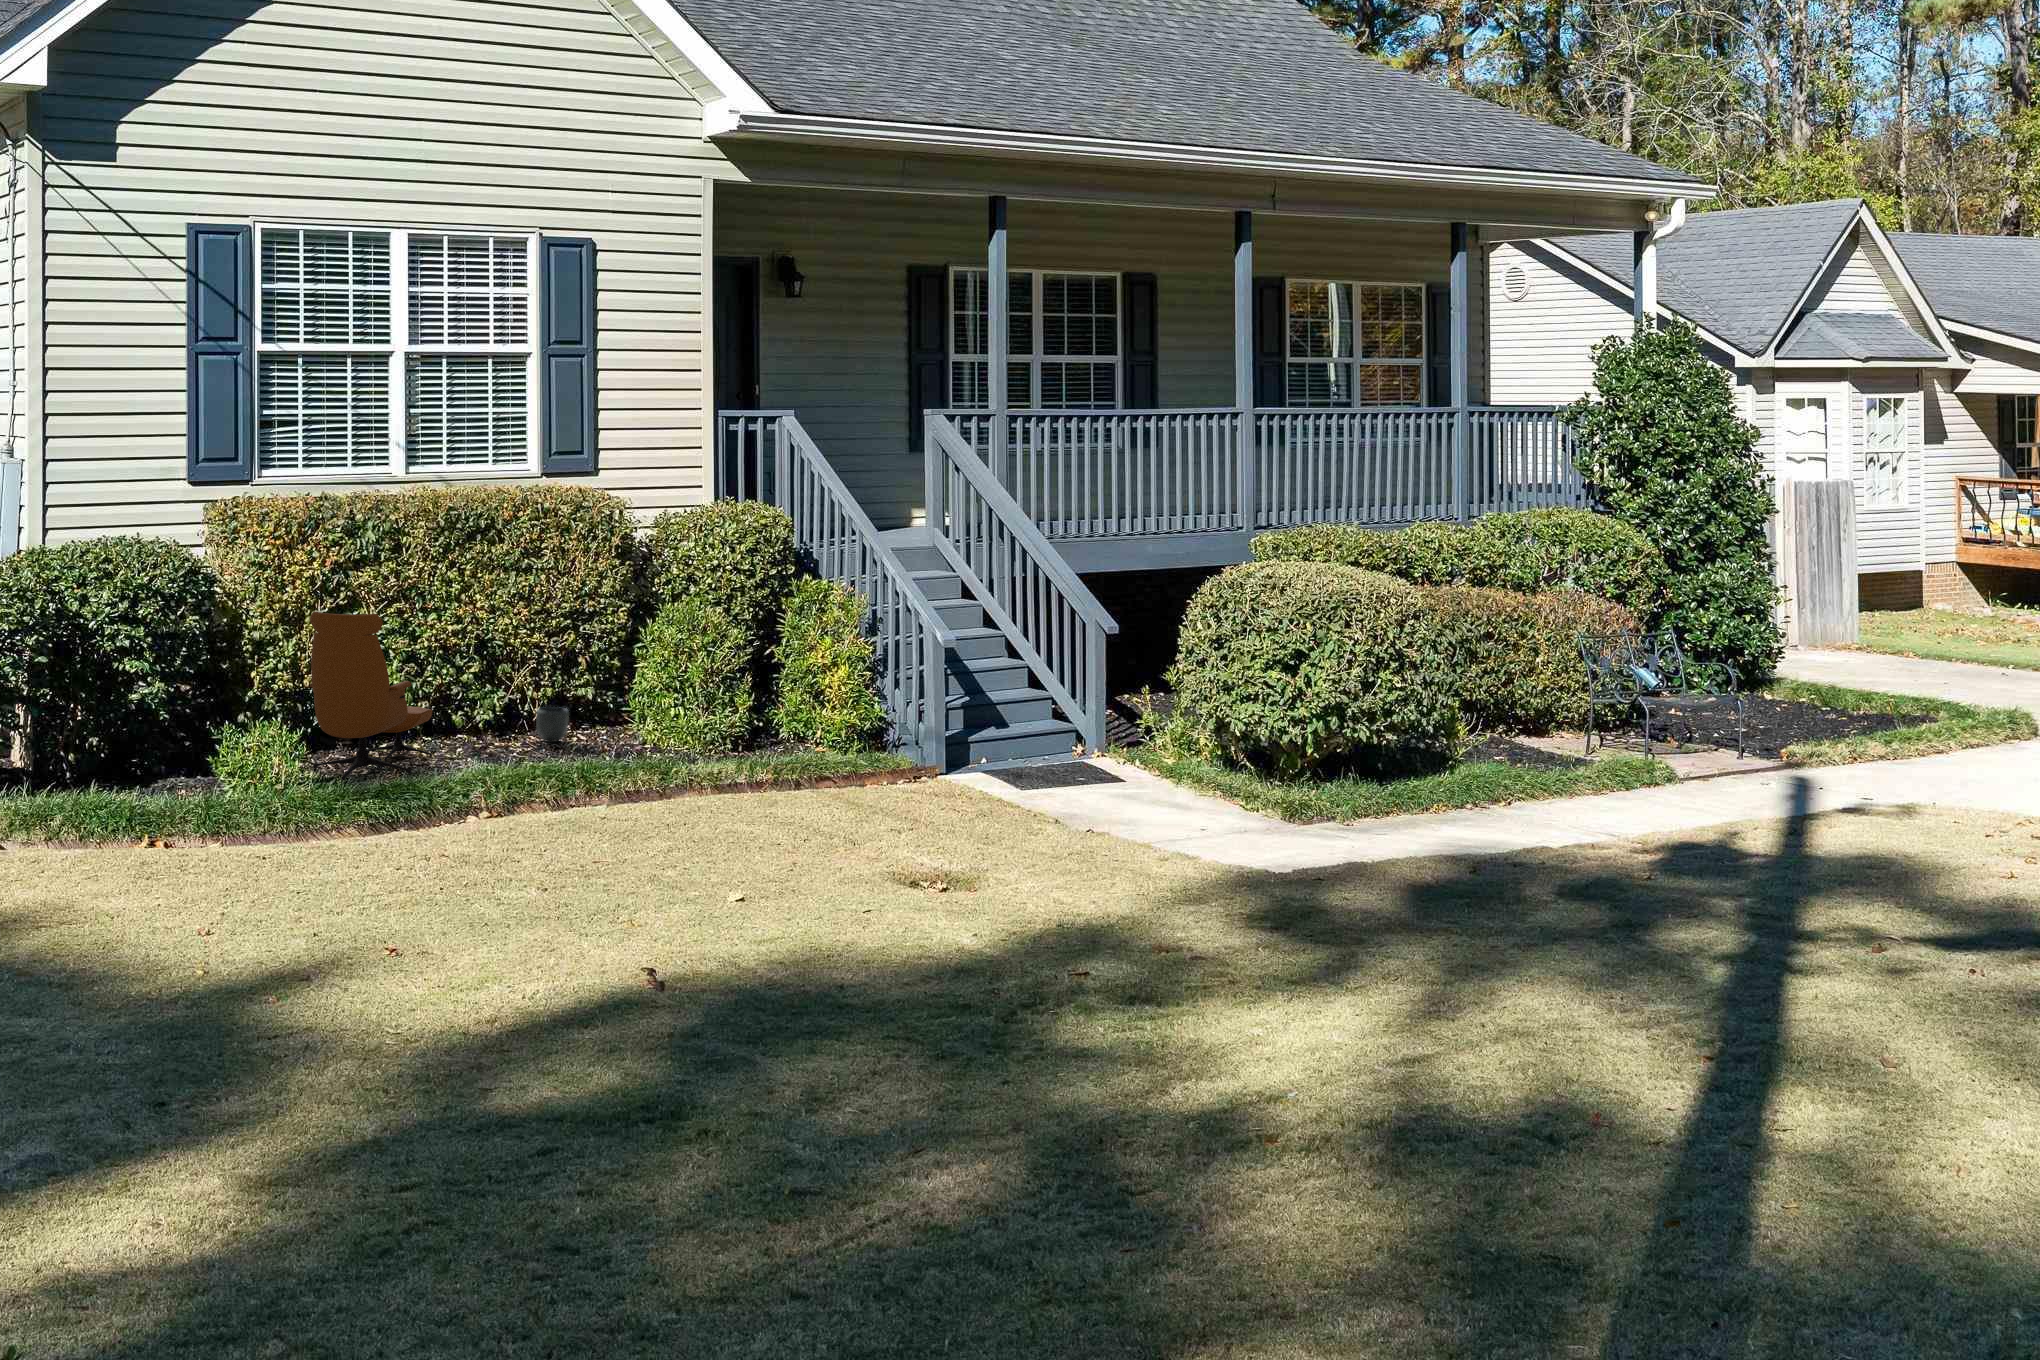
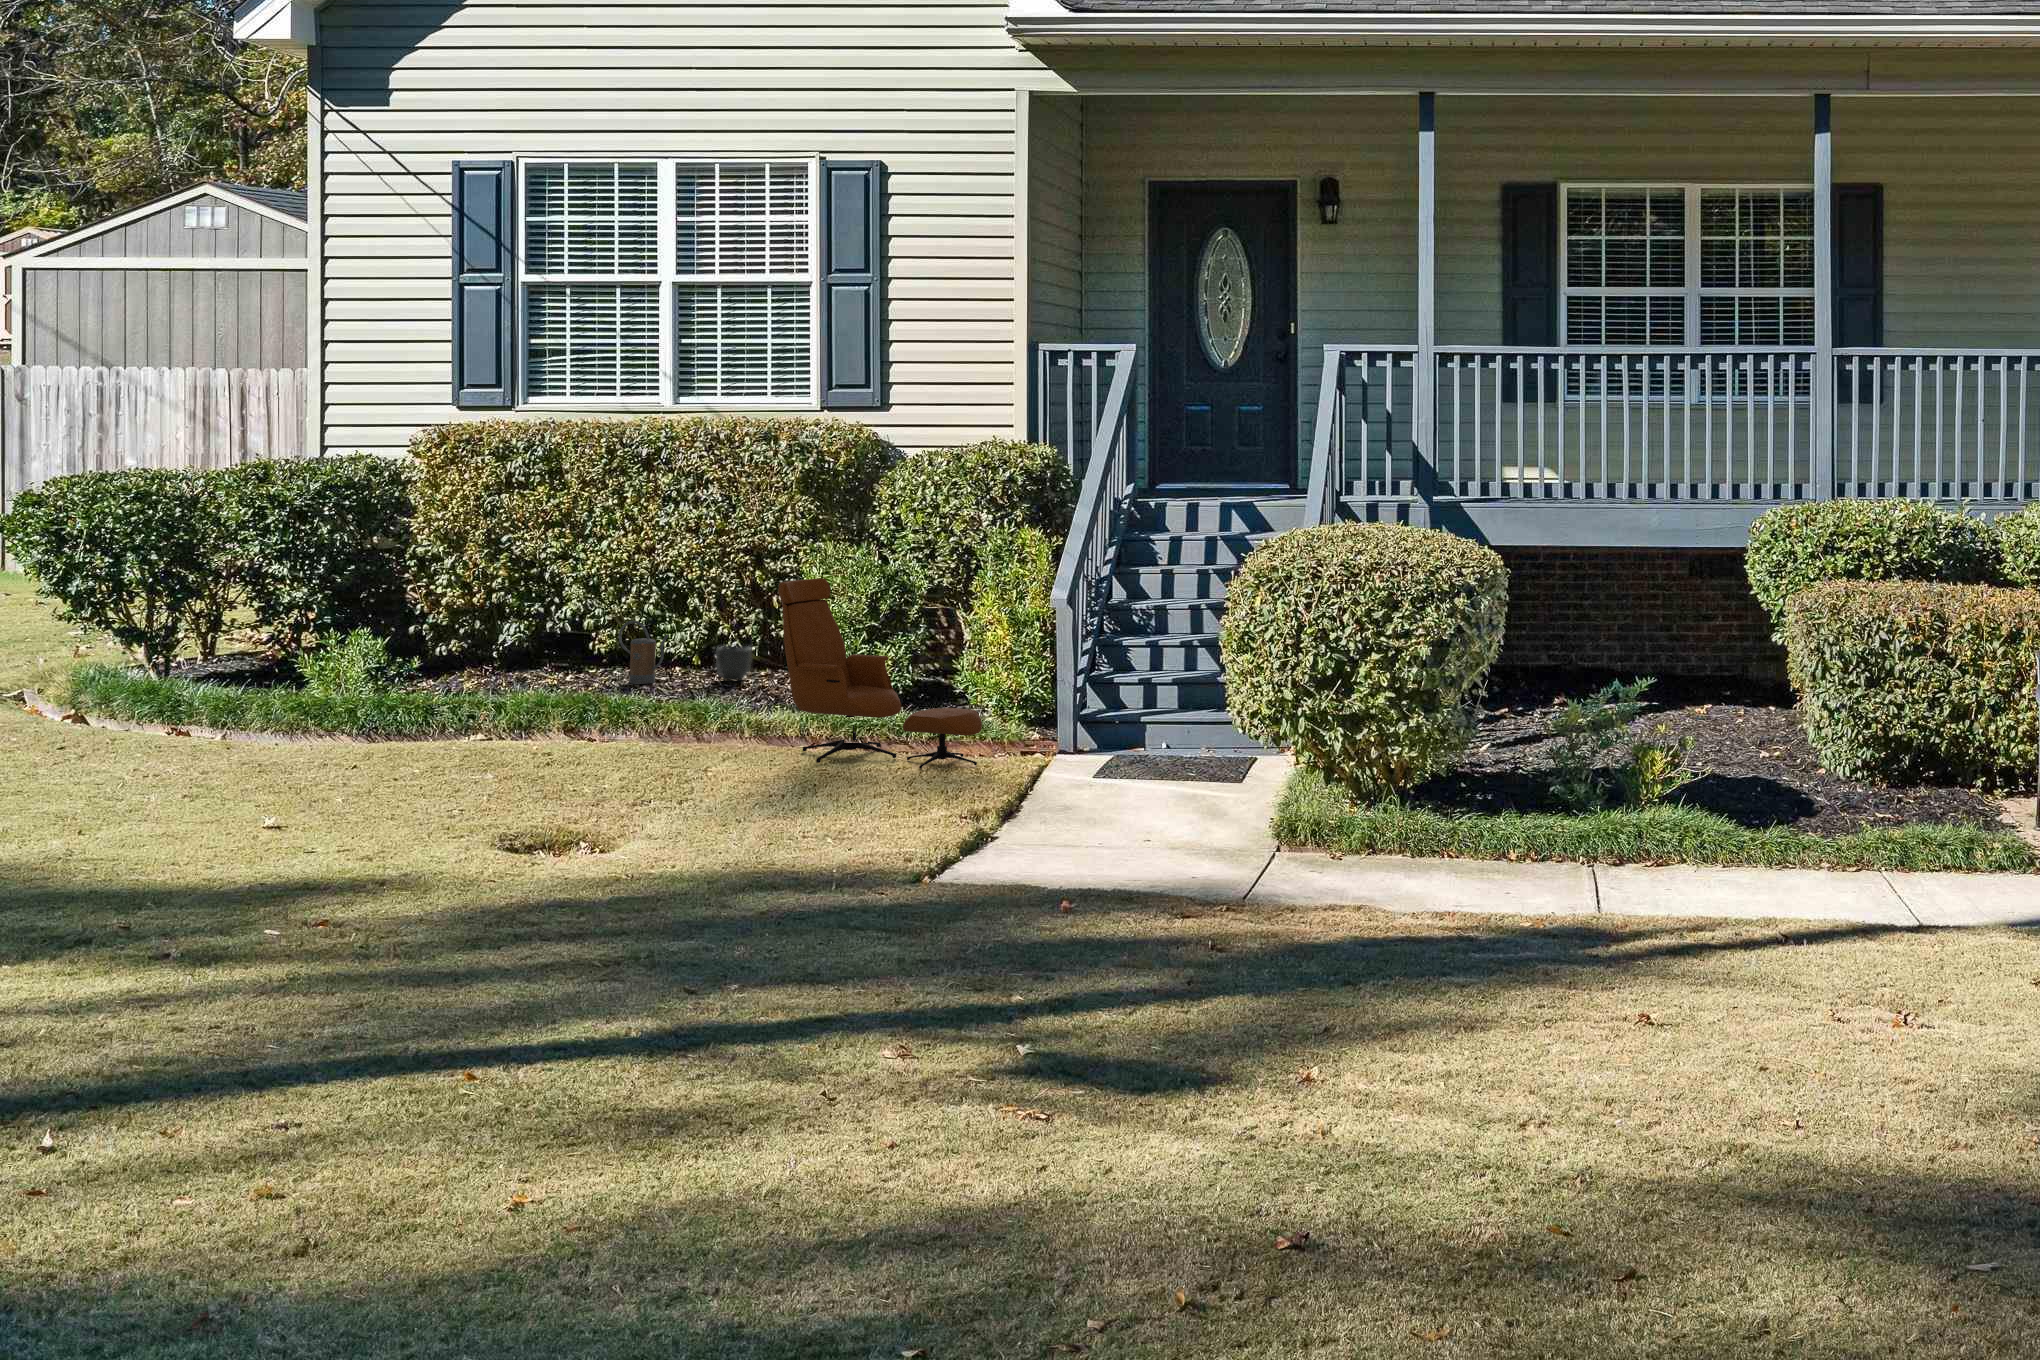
lounge chair: present [310,611,432,780] -> present [778,578,982,769]
watering can: none [466,691,519,753] -> present [619,621,669,684]

